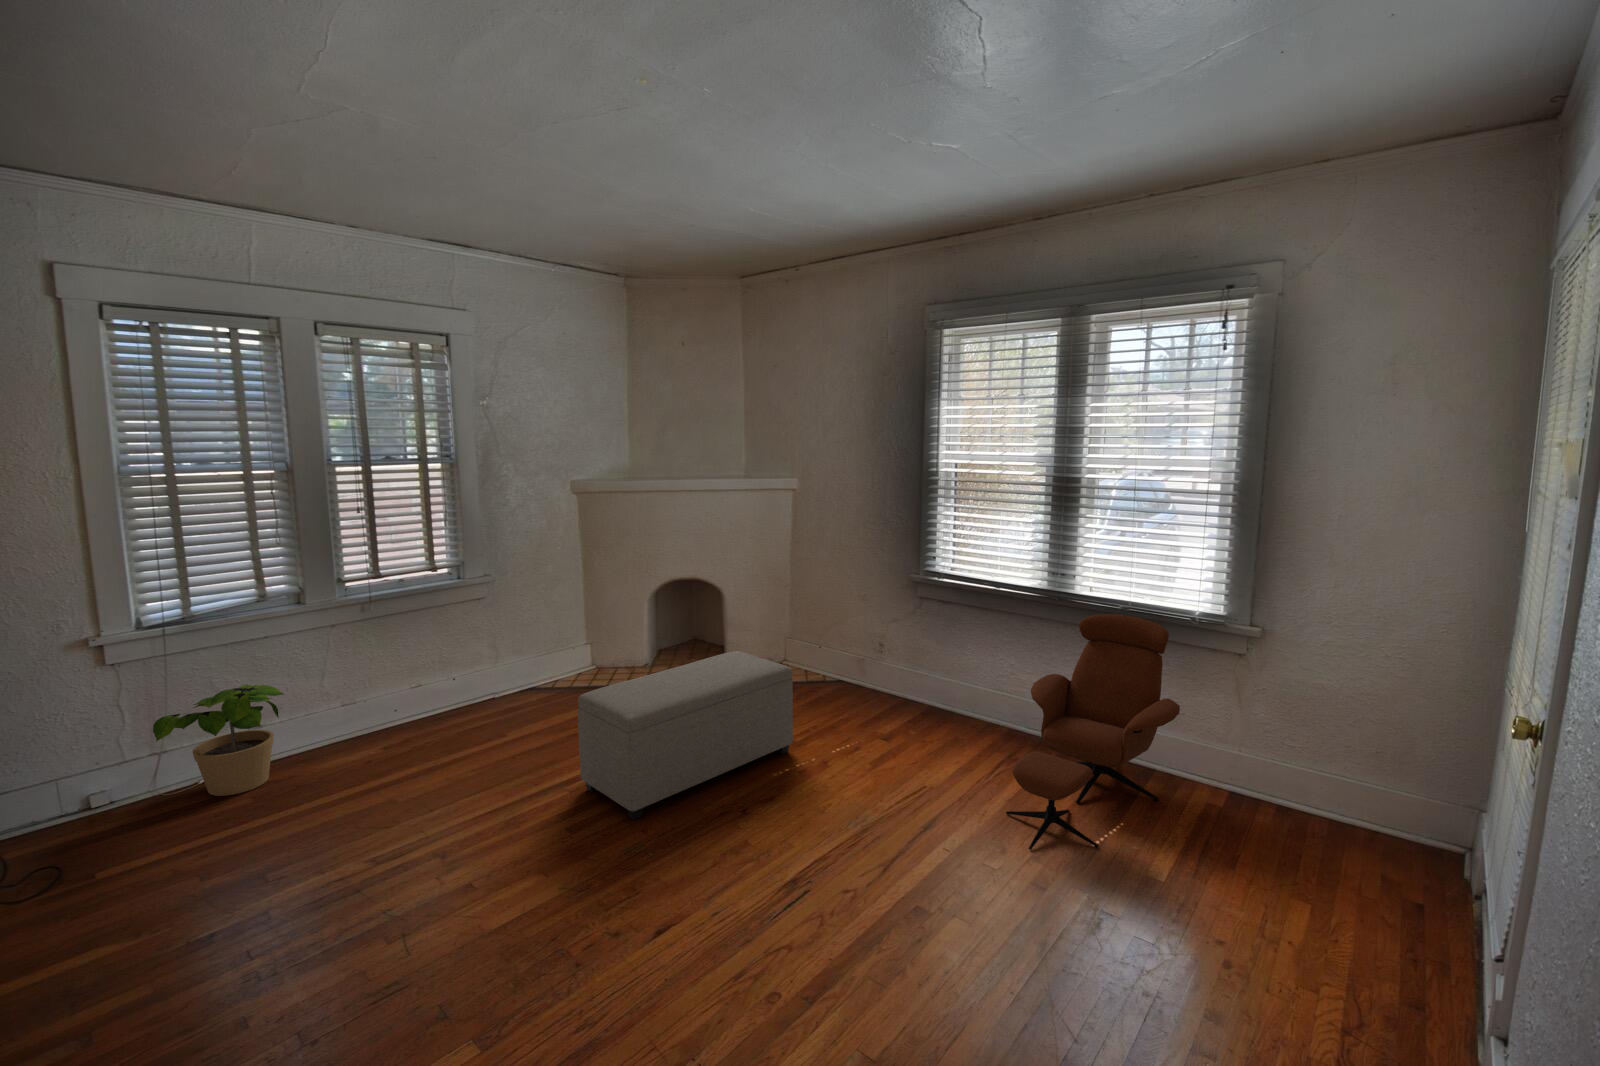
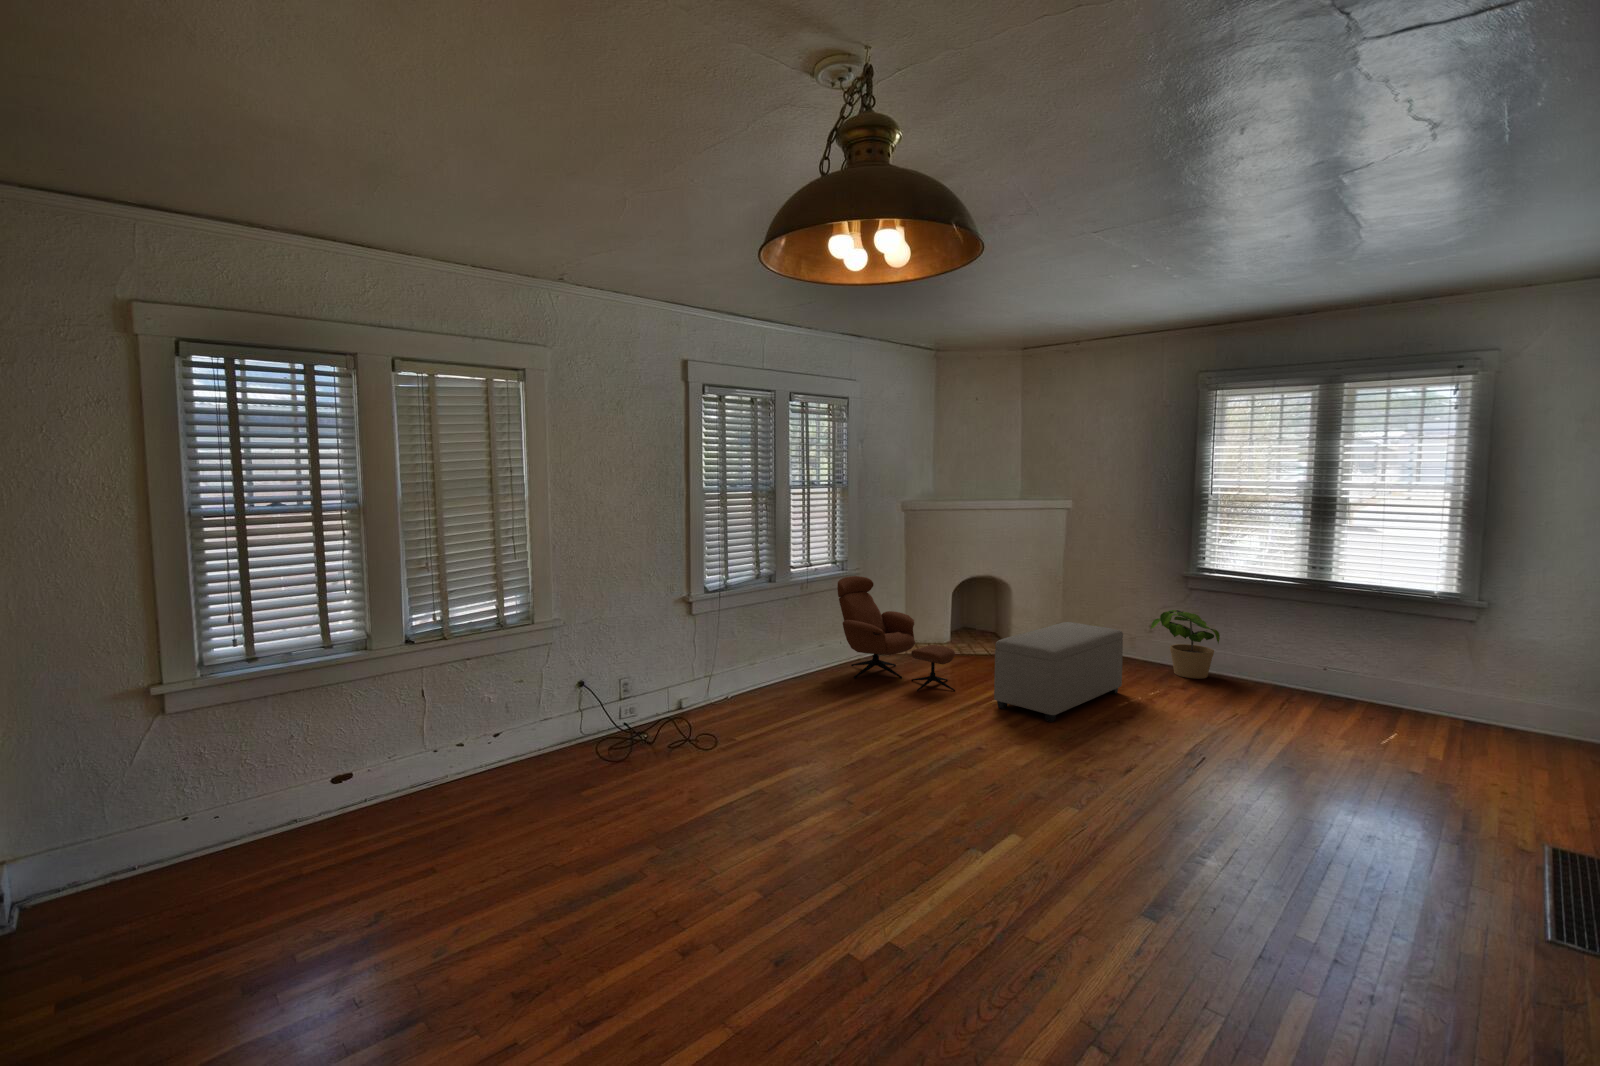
lounge chair: present [1006,614,1180,850] -> present [837,576,955,691]
potted plant: present [153,685,284,796] -> present [1150,610,1220,679]

